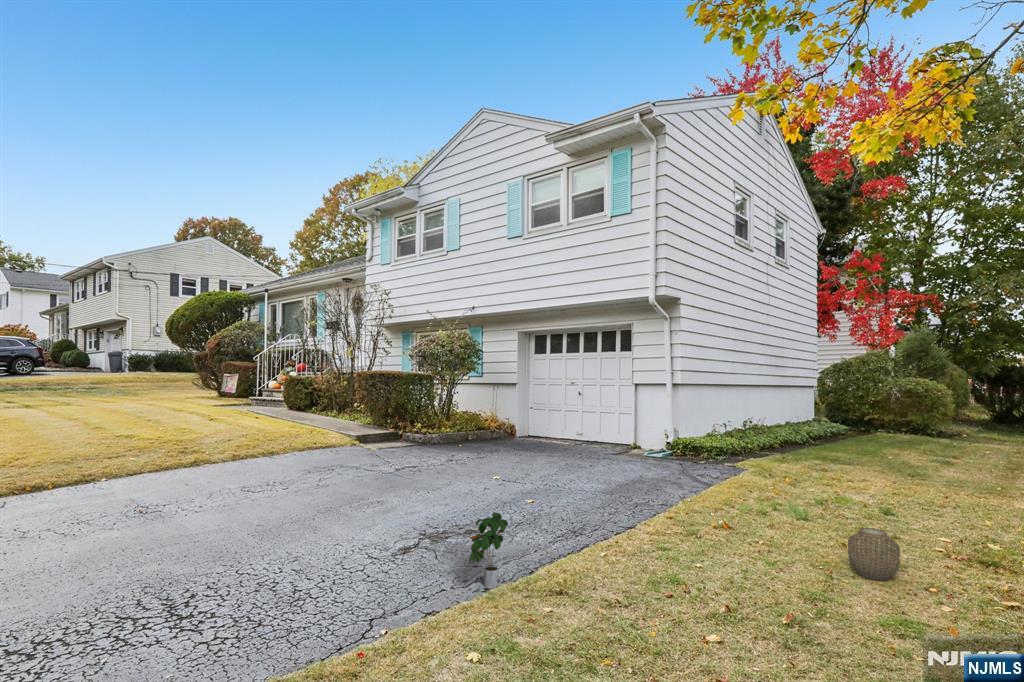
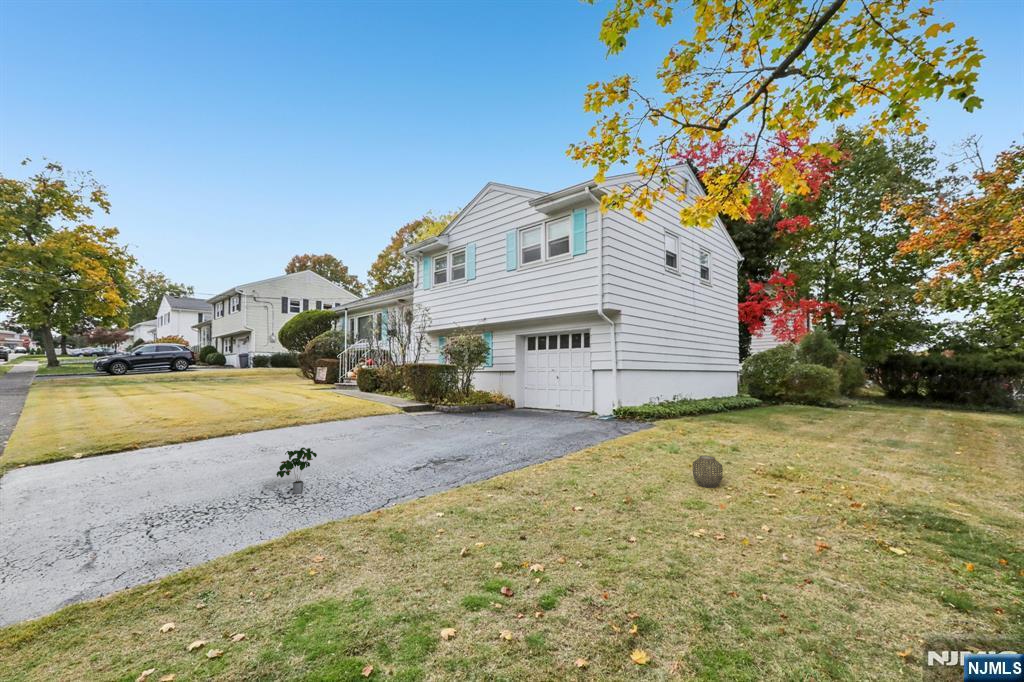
potted plant: present [470,512,508,588] -> present [276,447,317,494]

